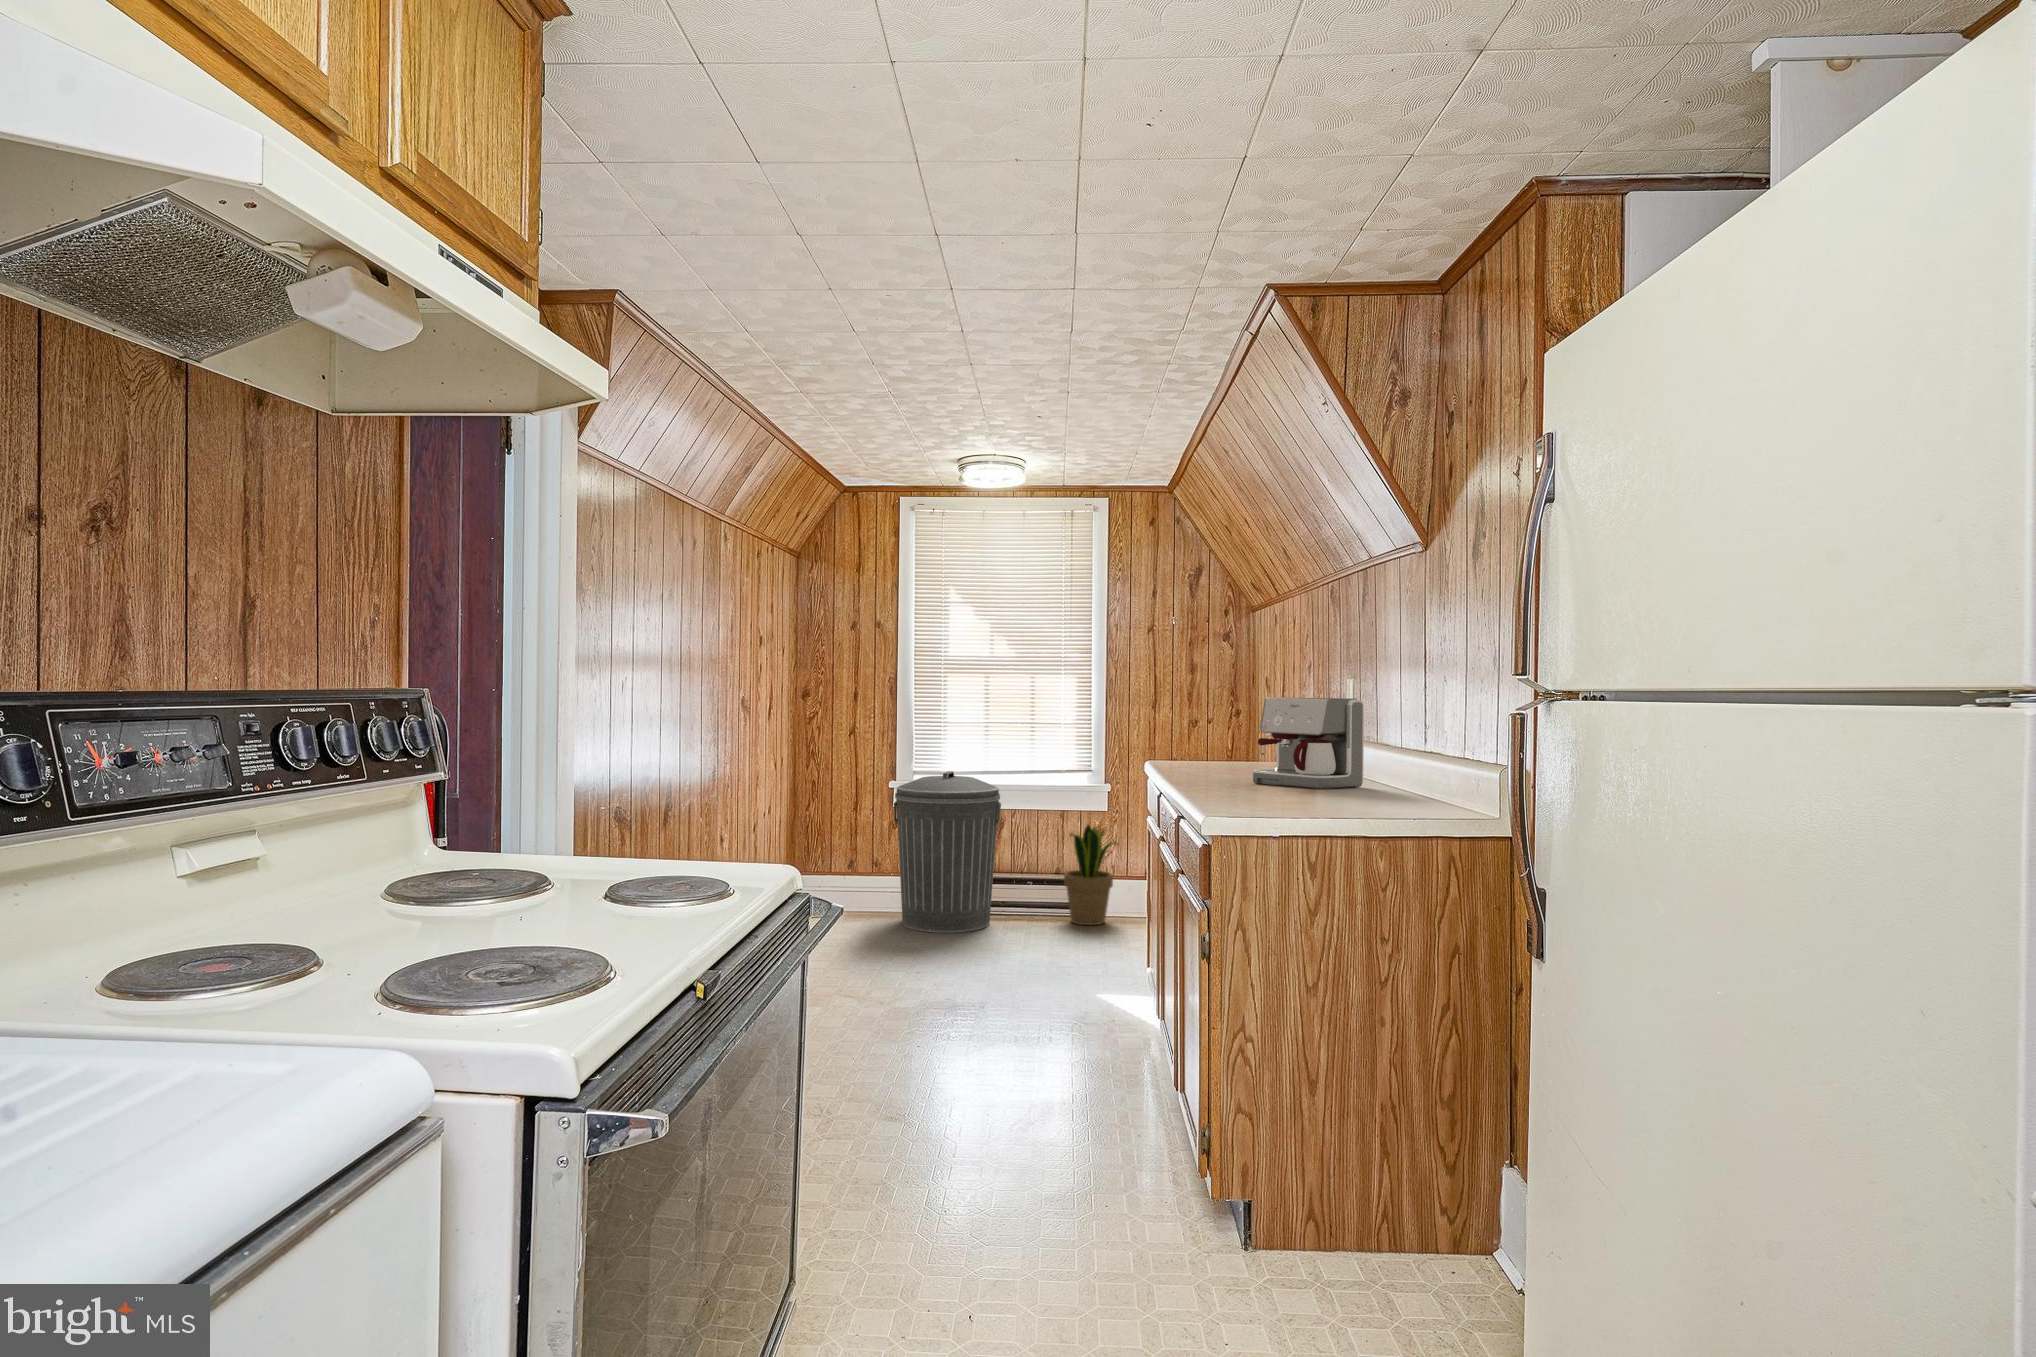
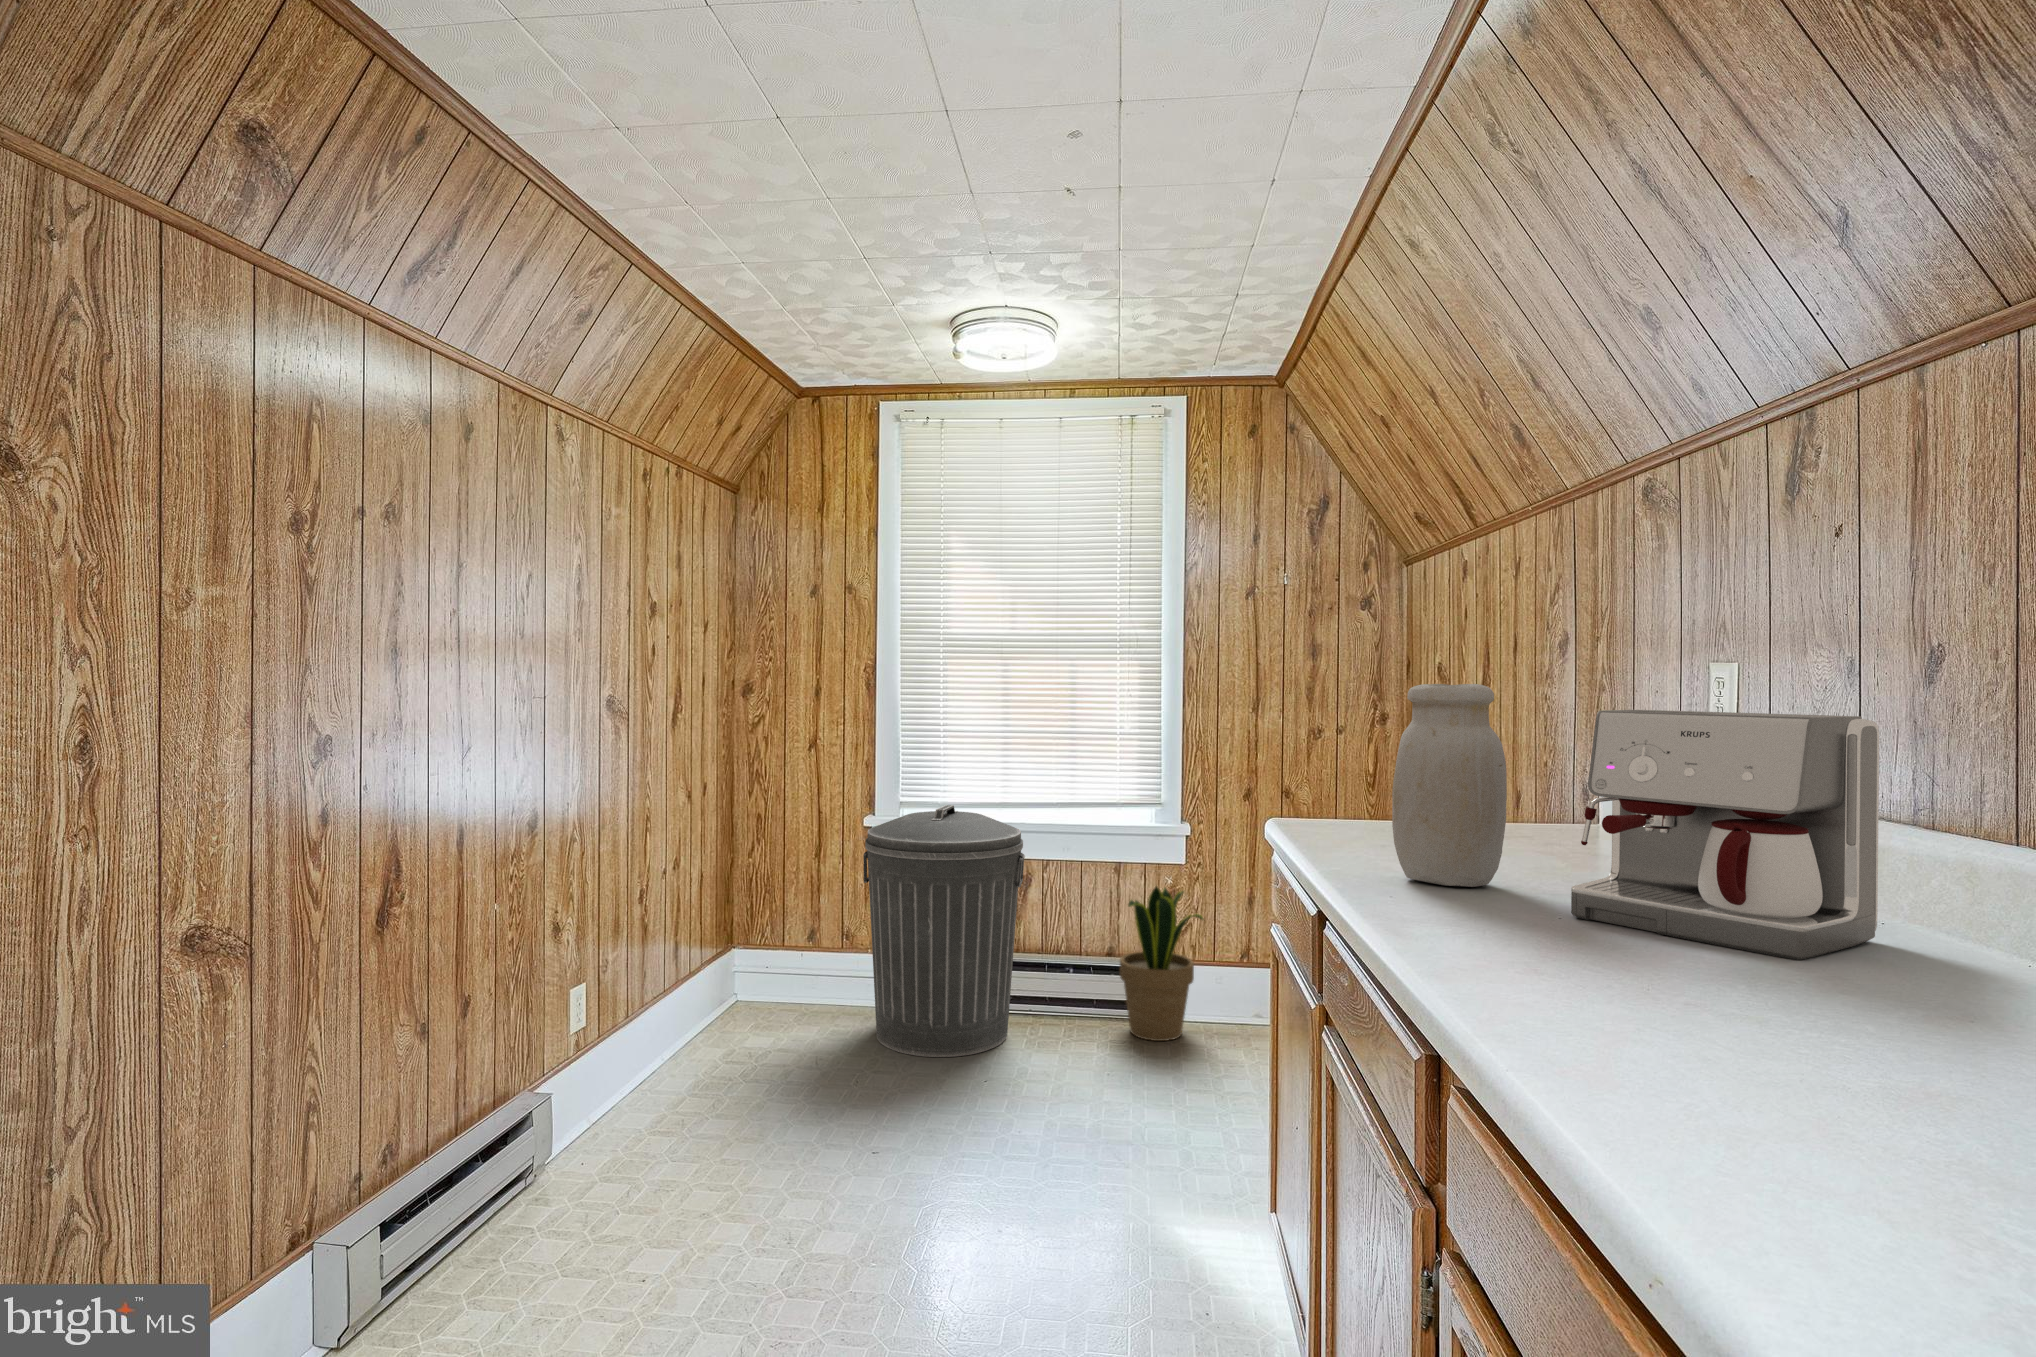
jar: none [1191,687,1240,778] -> present [1392,684,1507,887]

